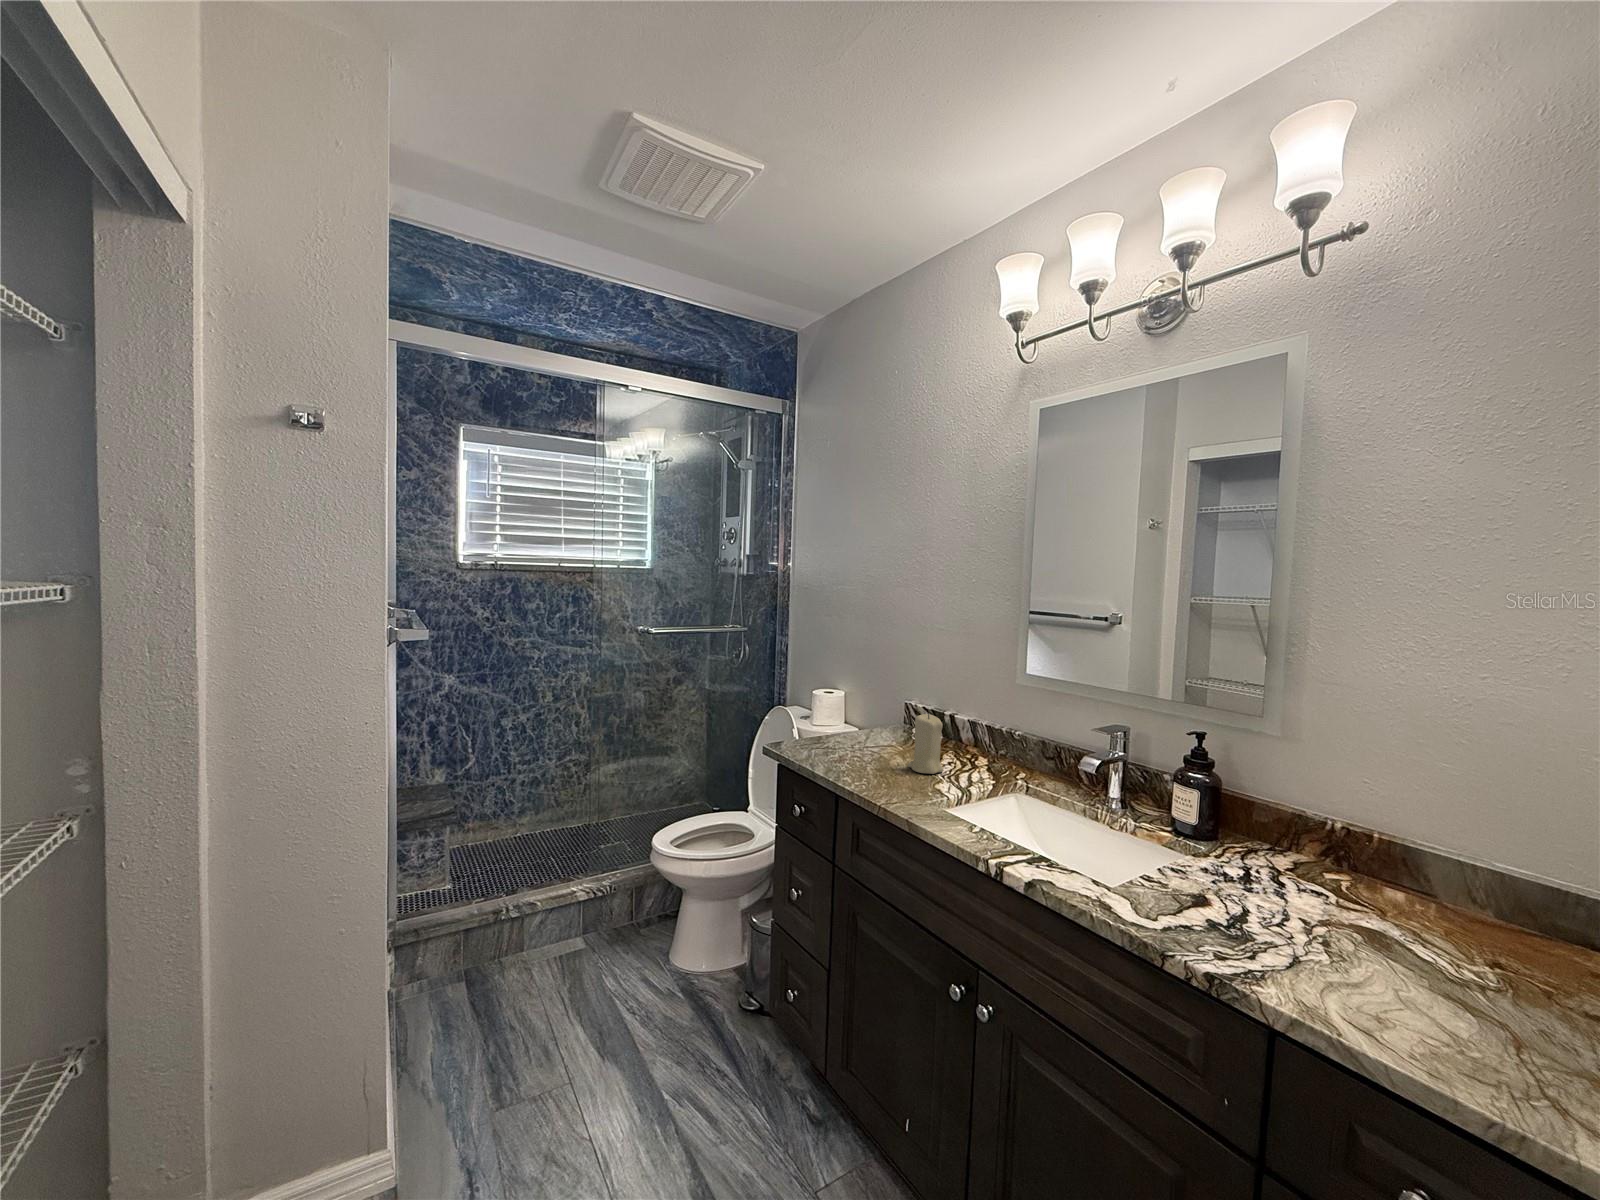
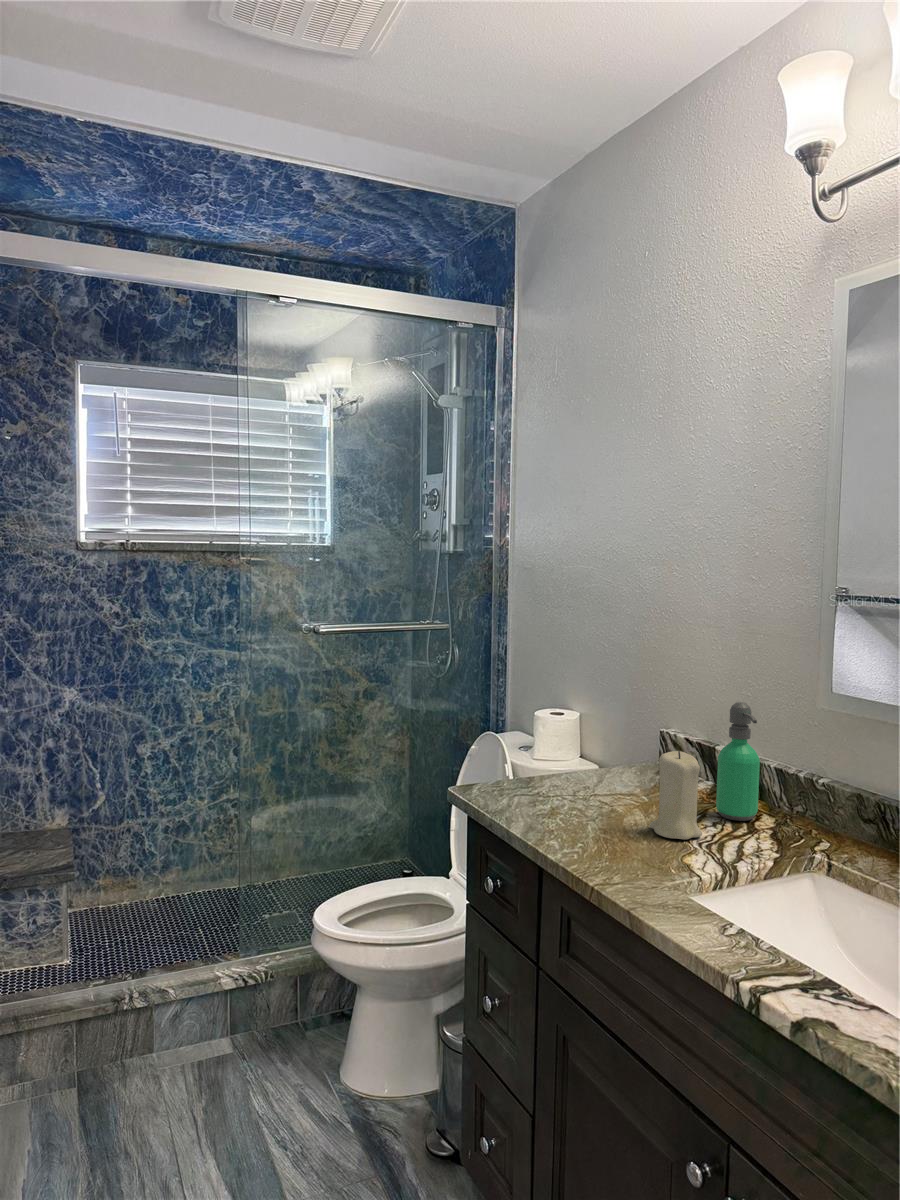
soap dispenser: none [949,681,978,761] -> present [716,702,760,821]

